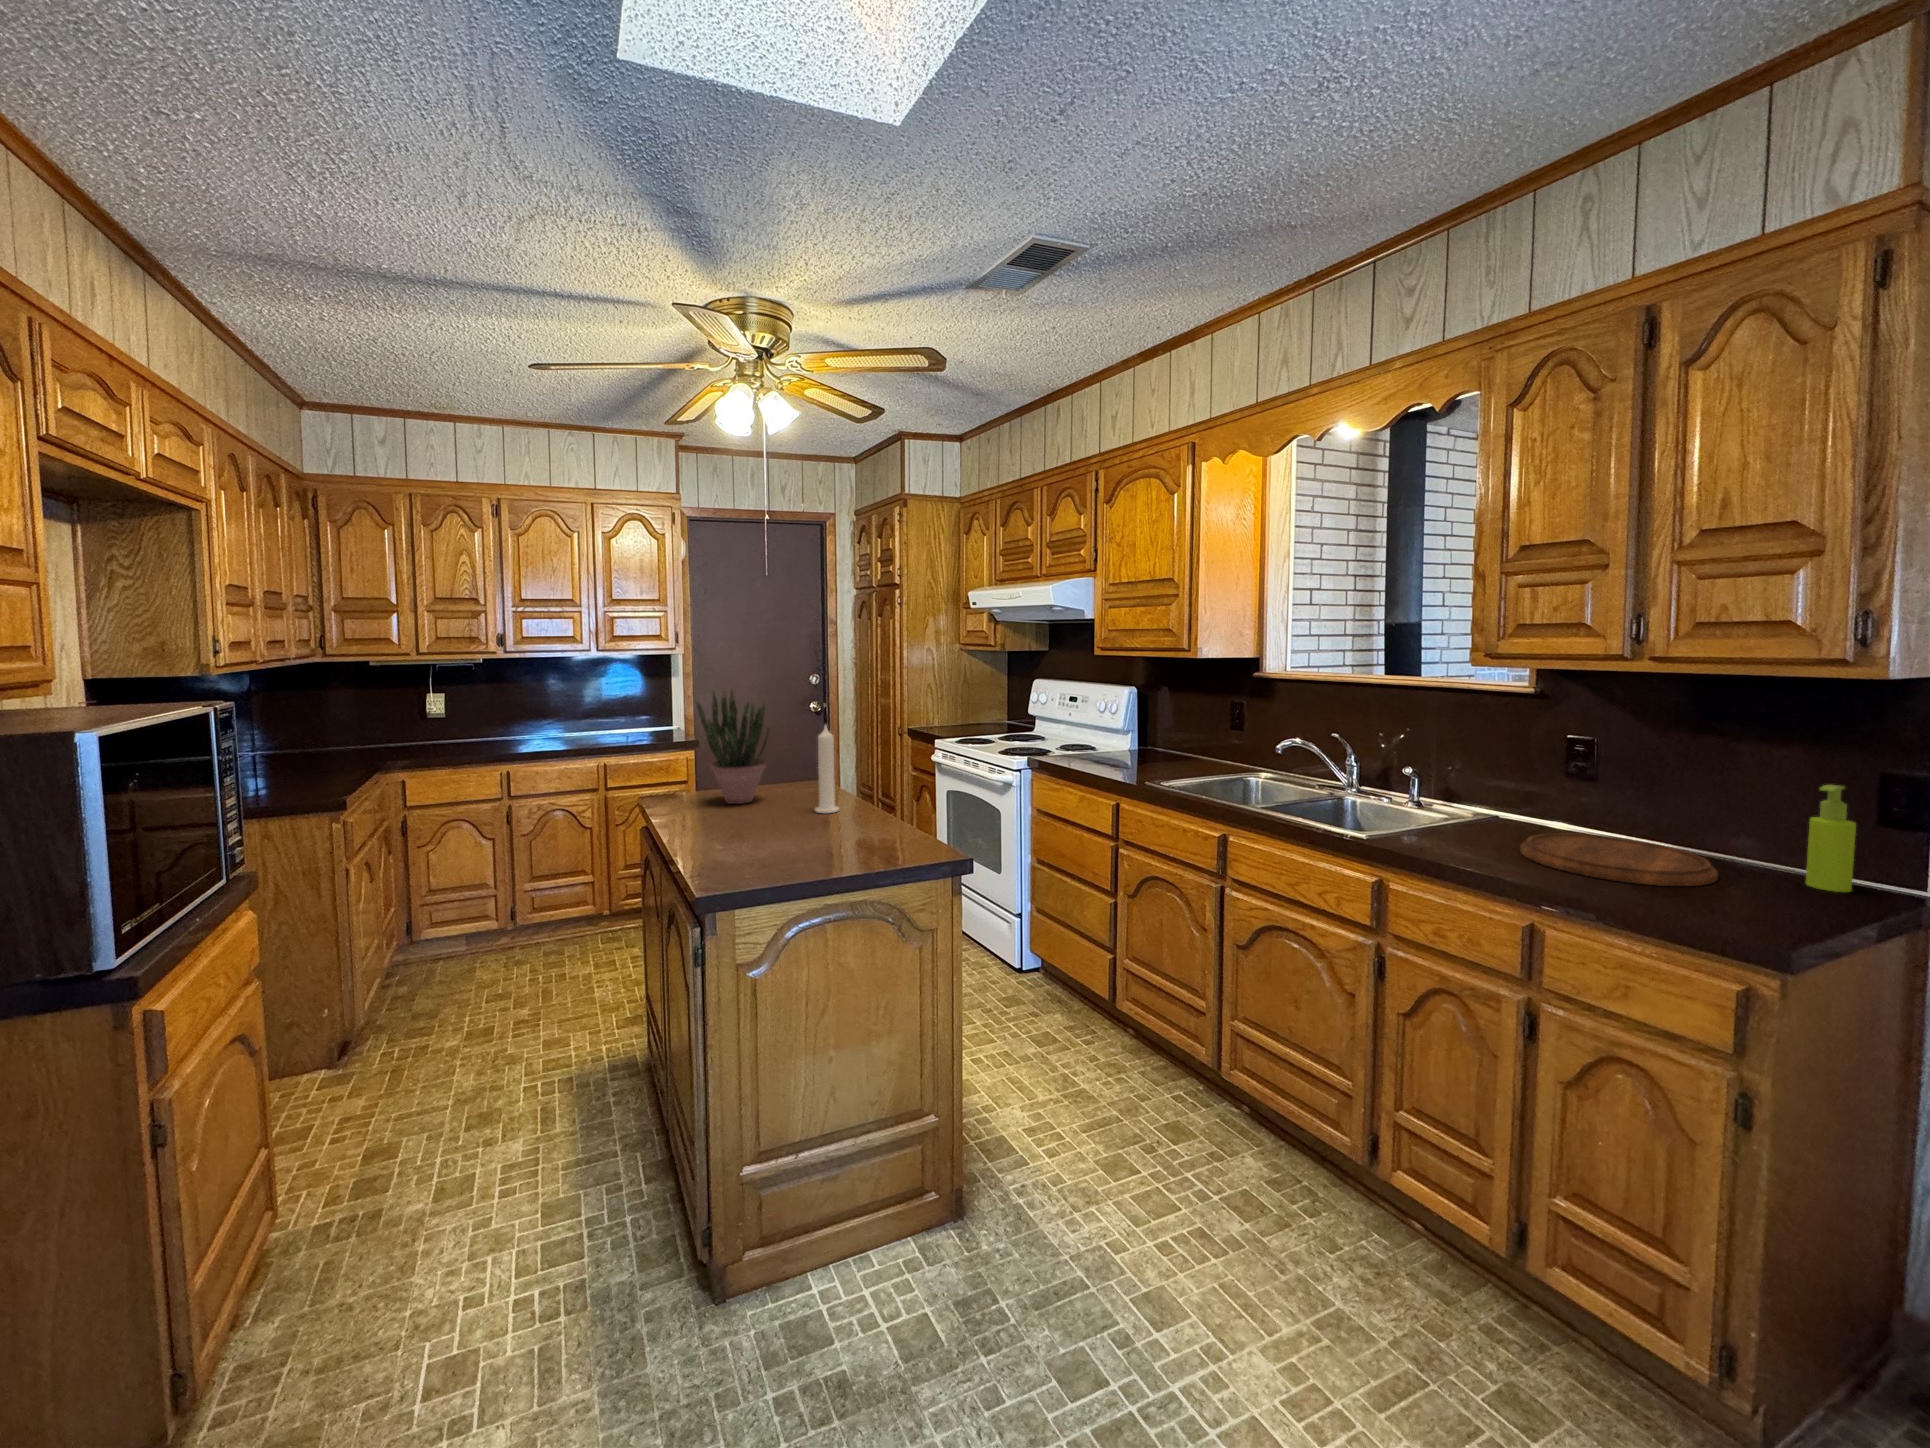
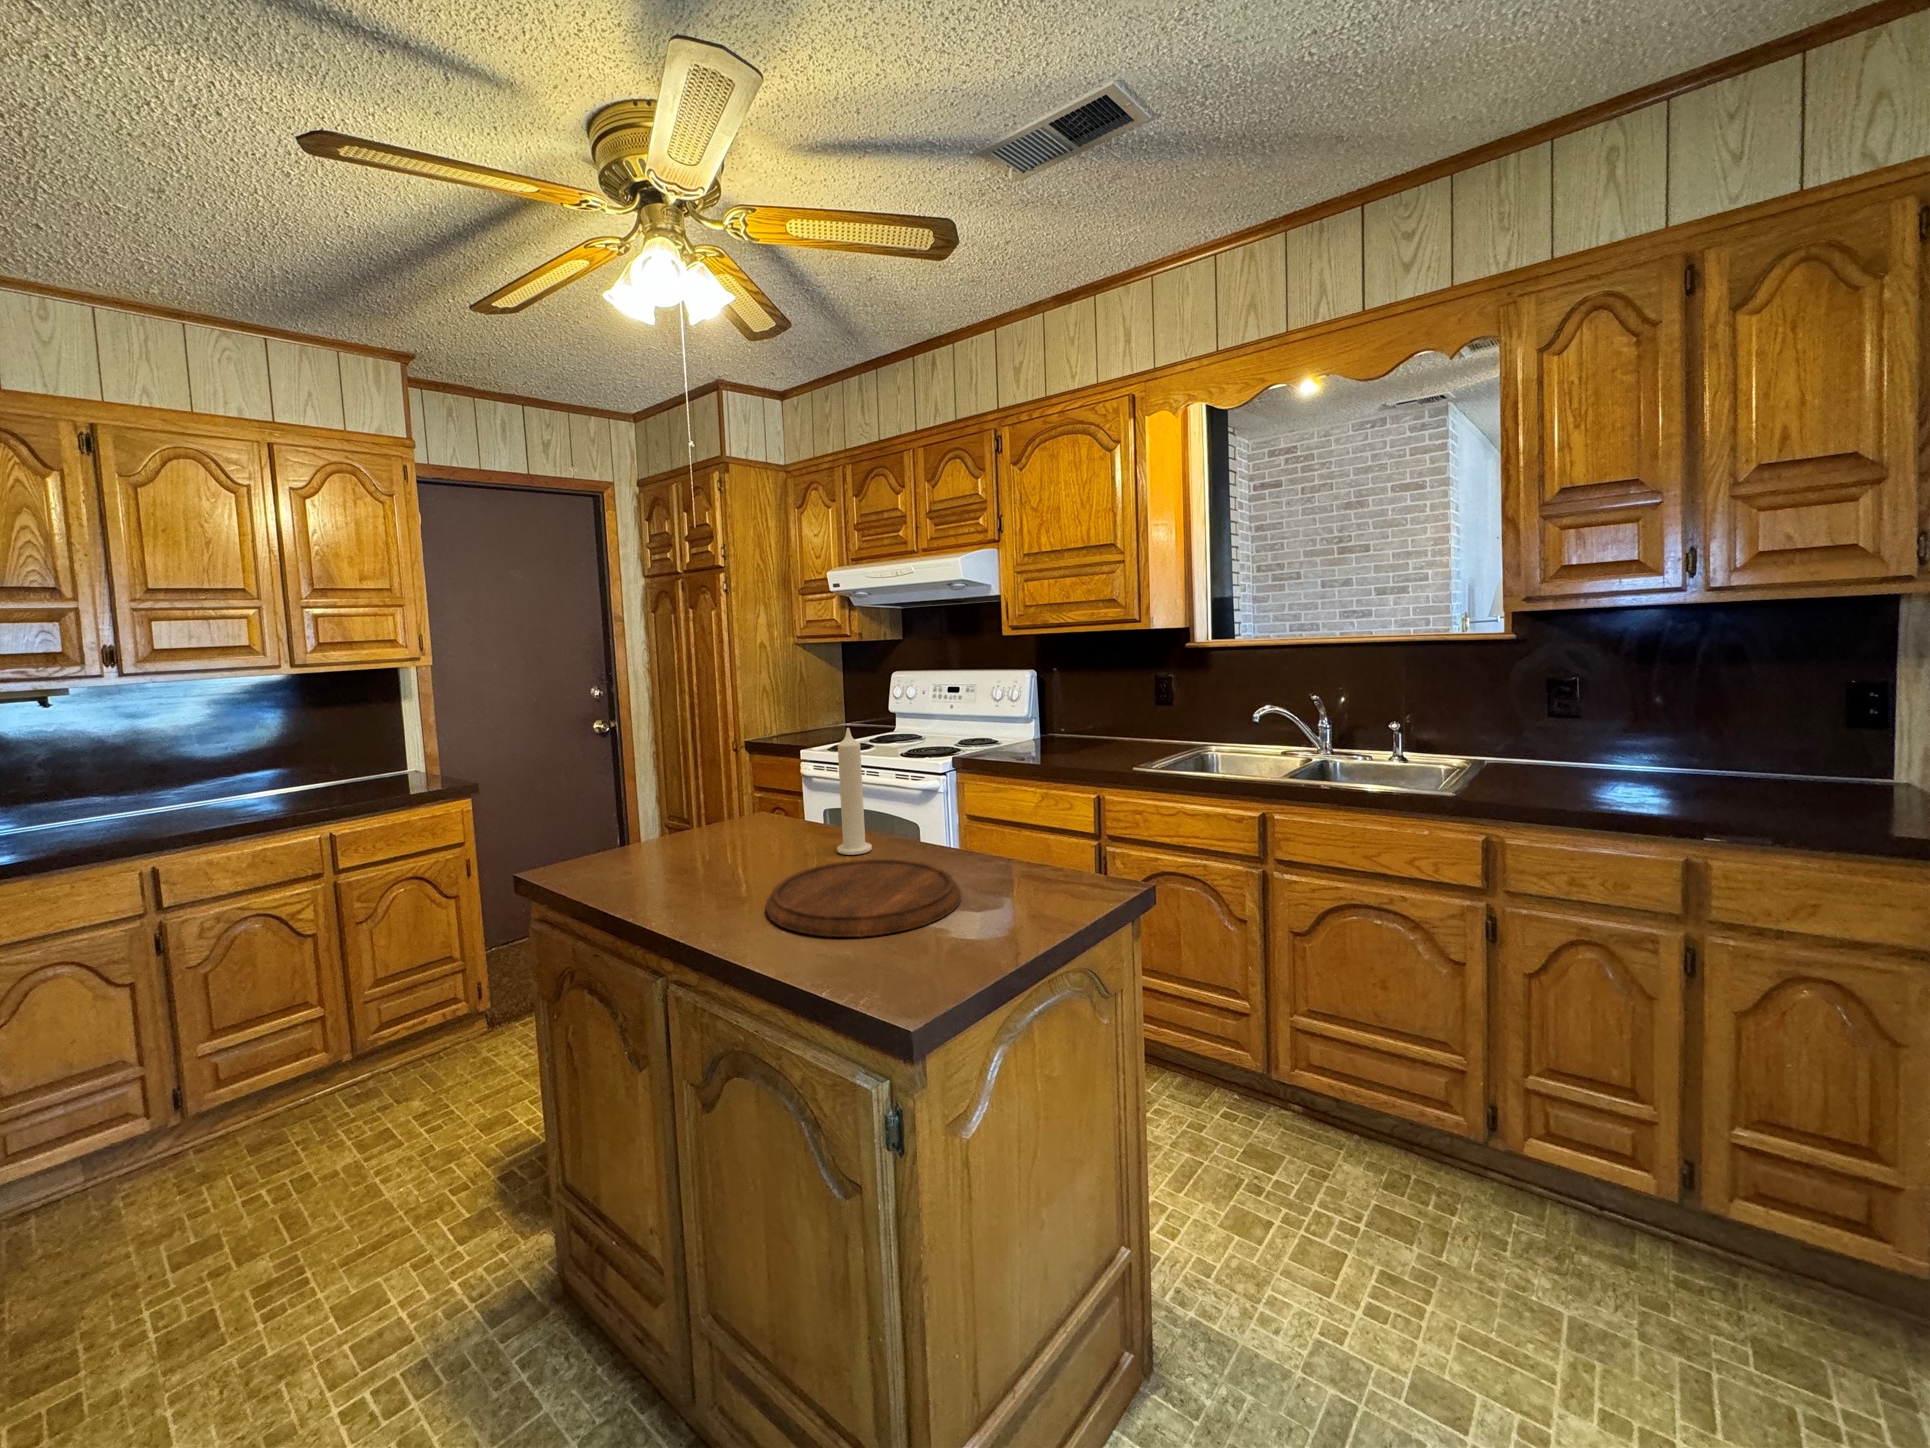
potted plant: present [696,691,769,804] -> none [624,688,751,861]
soap dispenser: present [1806,785,1856,892] -> none [1824,693,1866,787]
cutting board: present [1520,833,1718,886] -> present [766,859,961,937]

